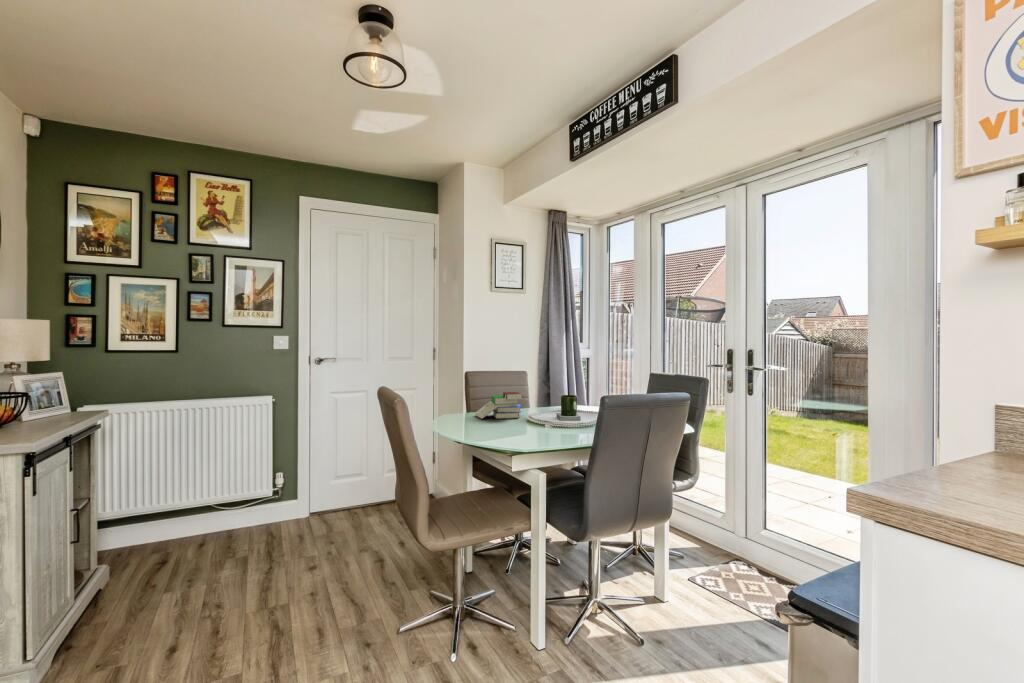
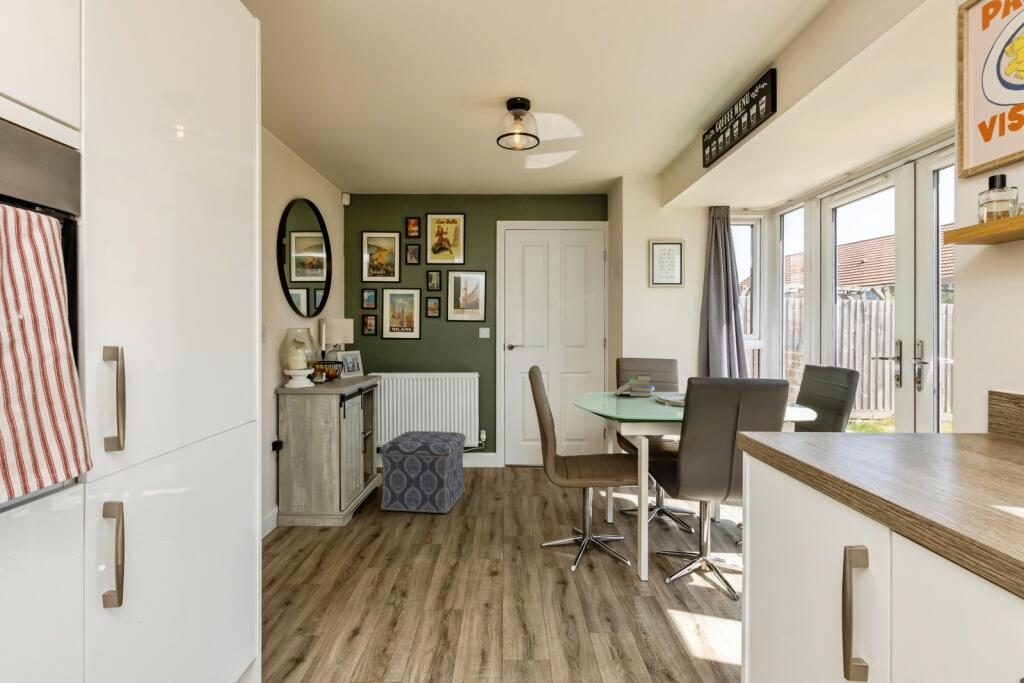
ottoman: none [112,485,262,633] -> present [380,431,466,514]

